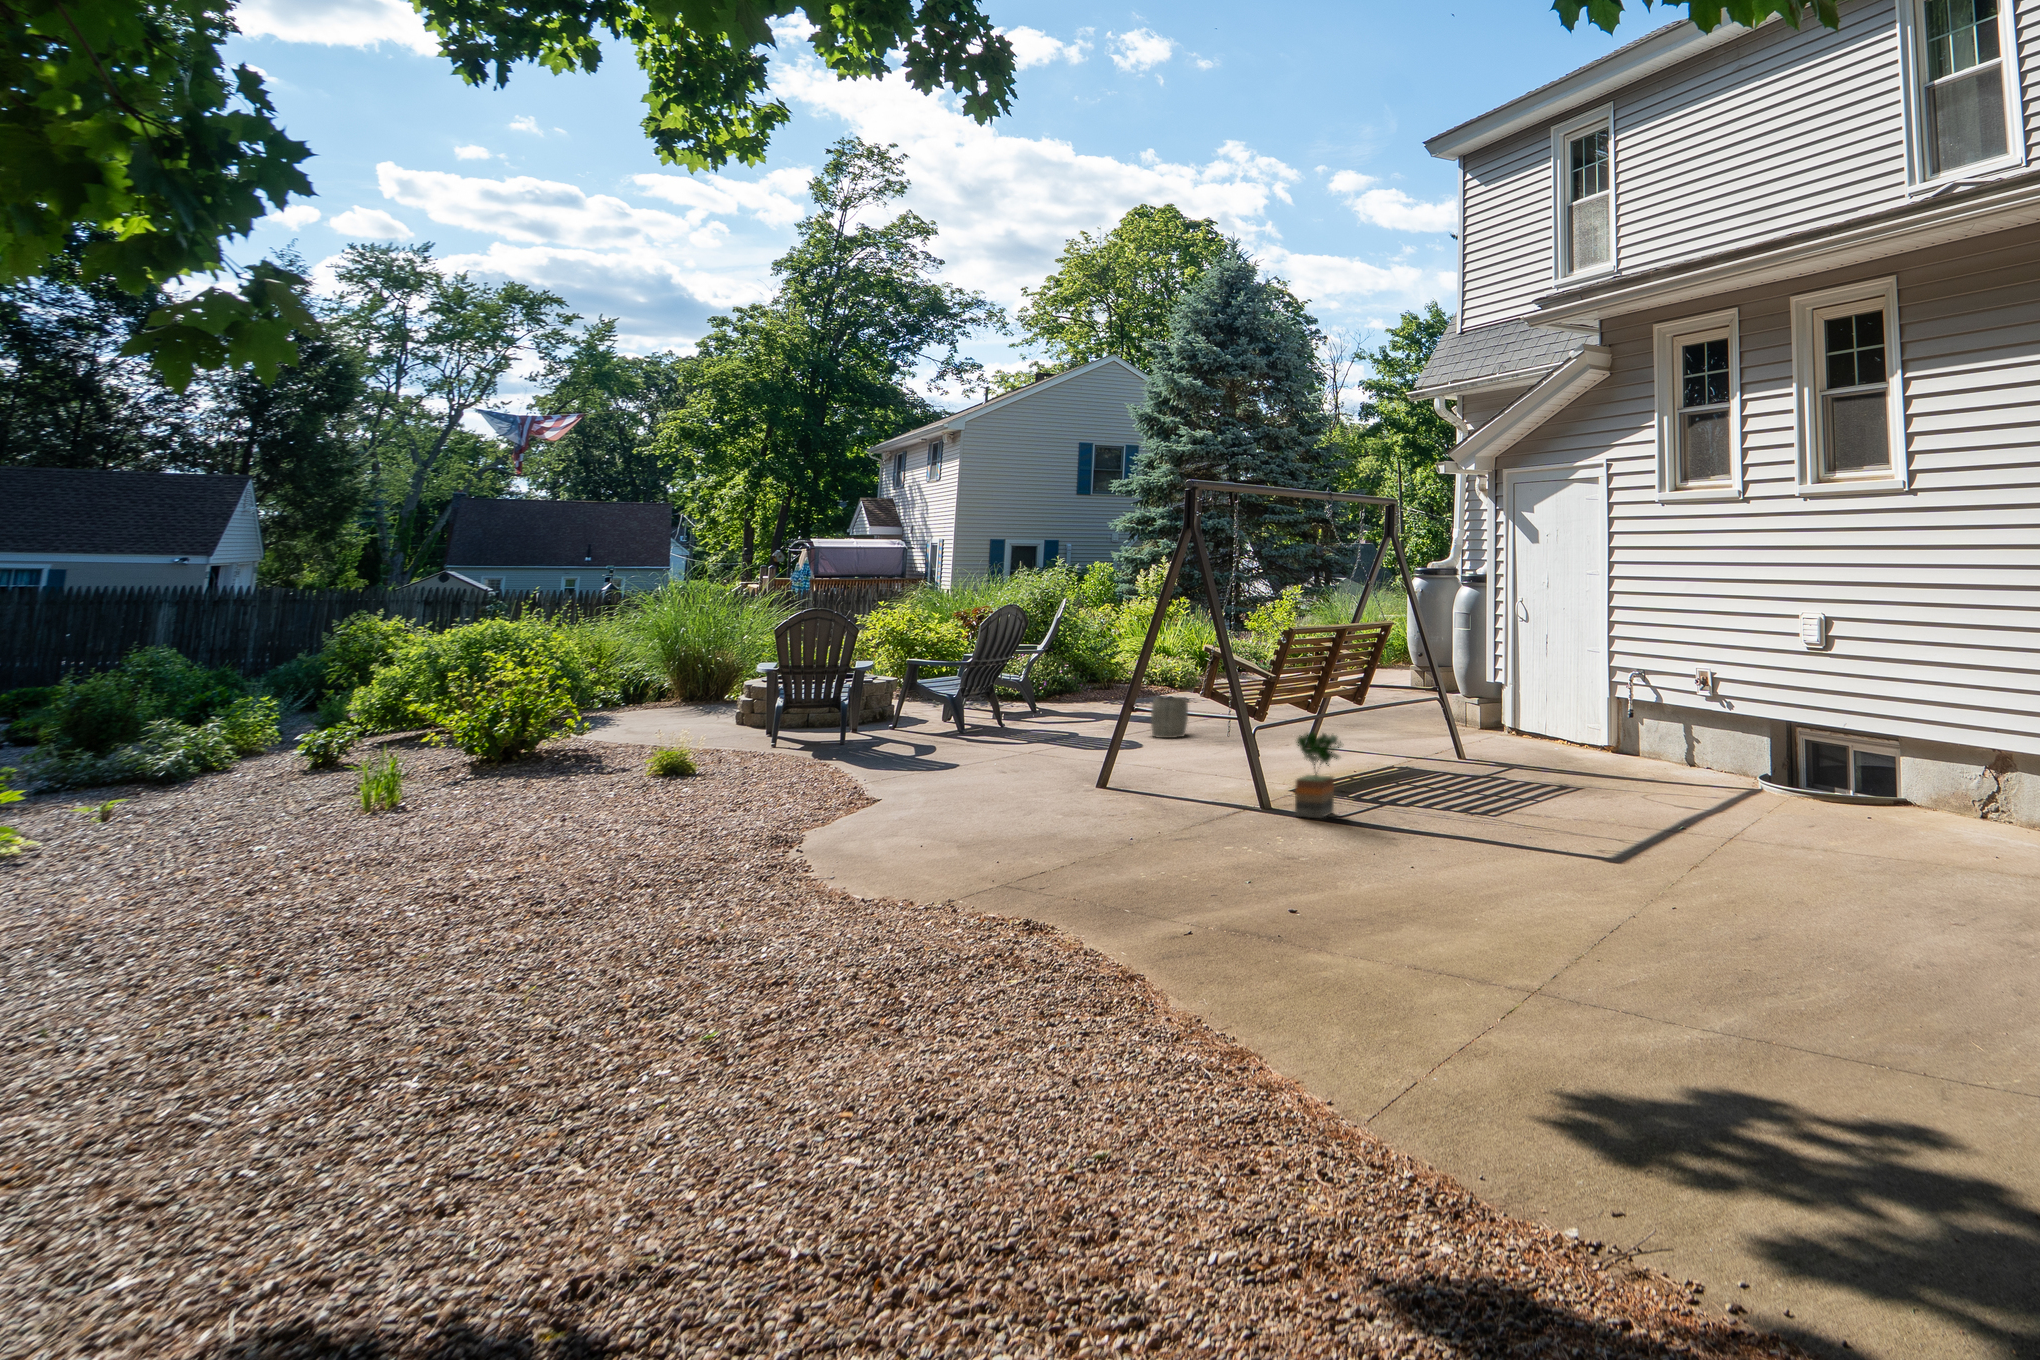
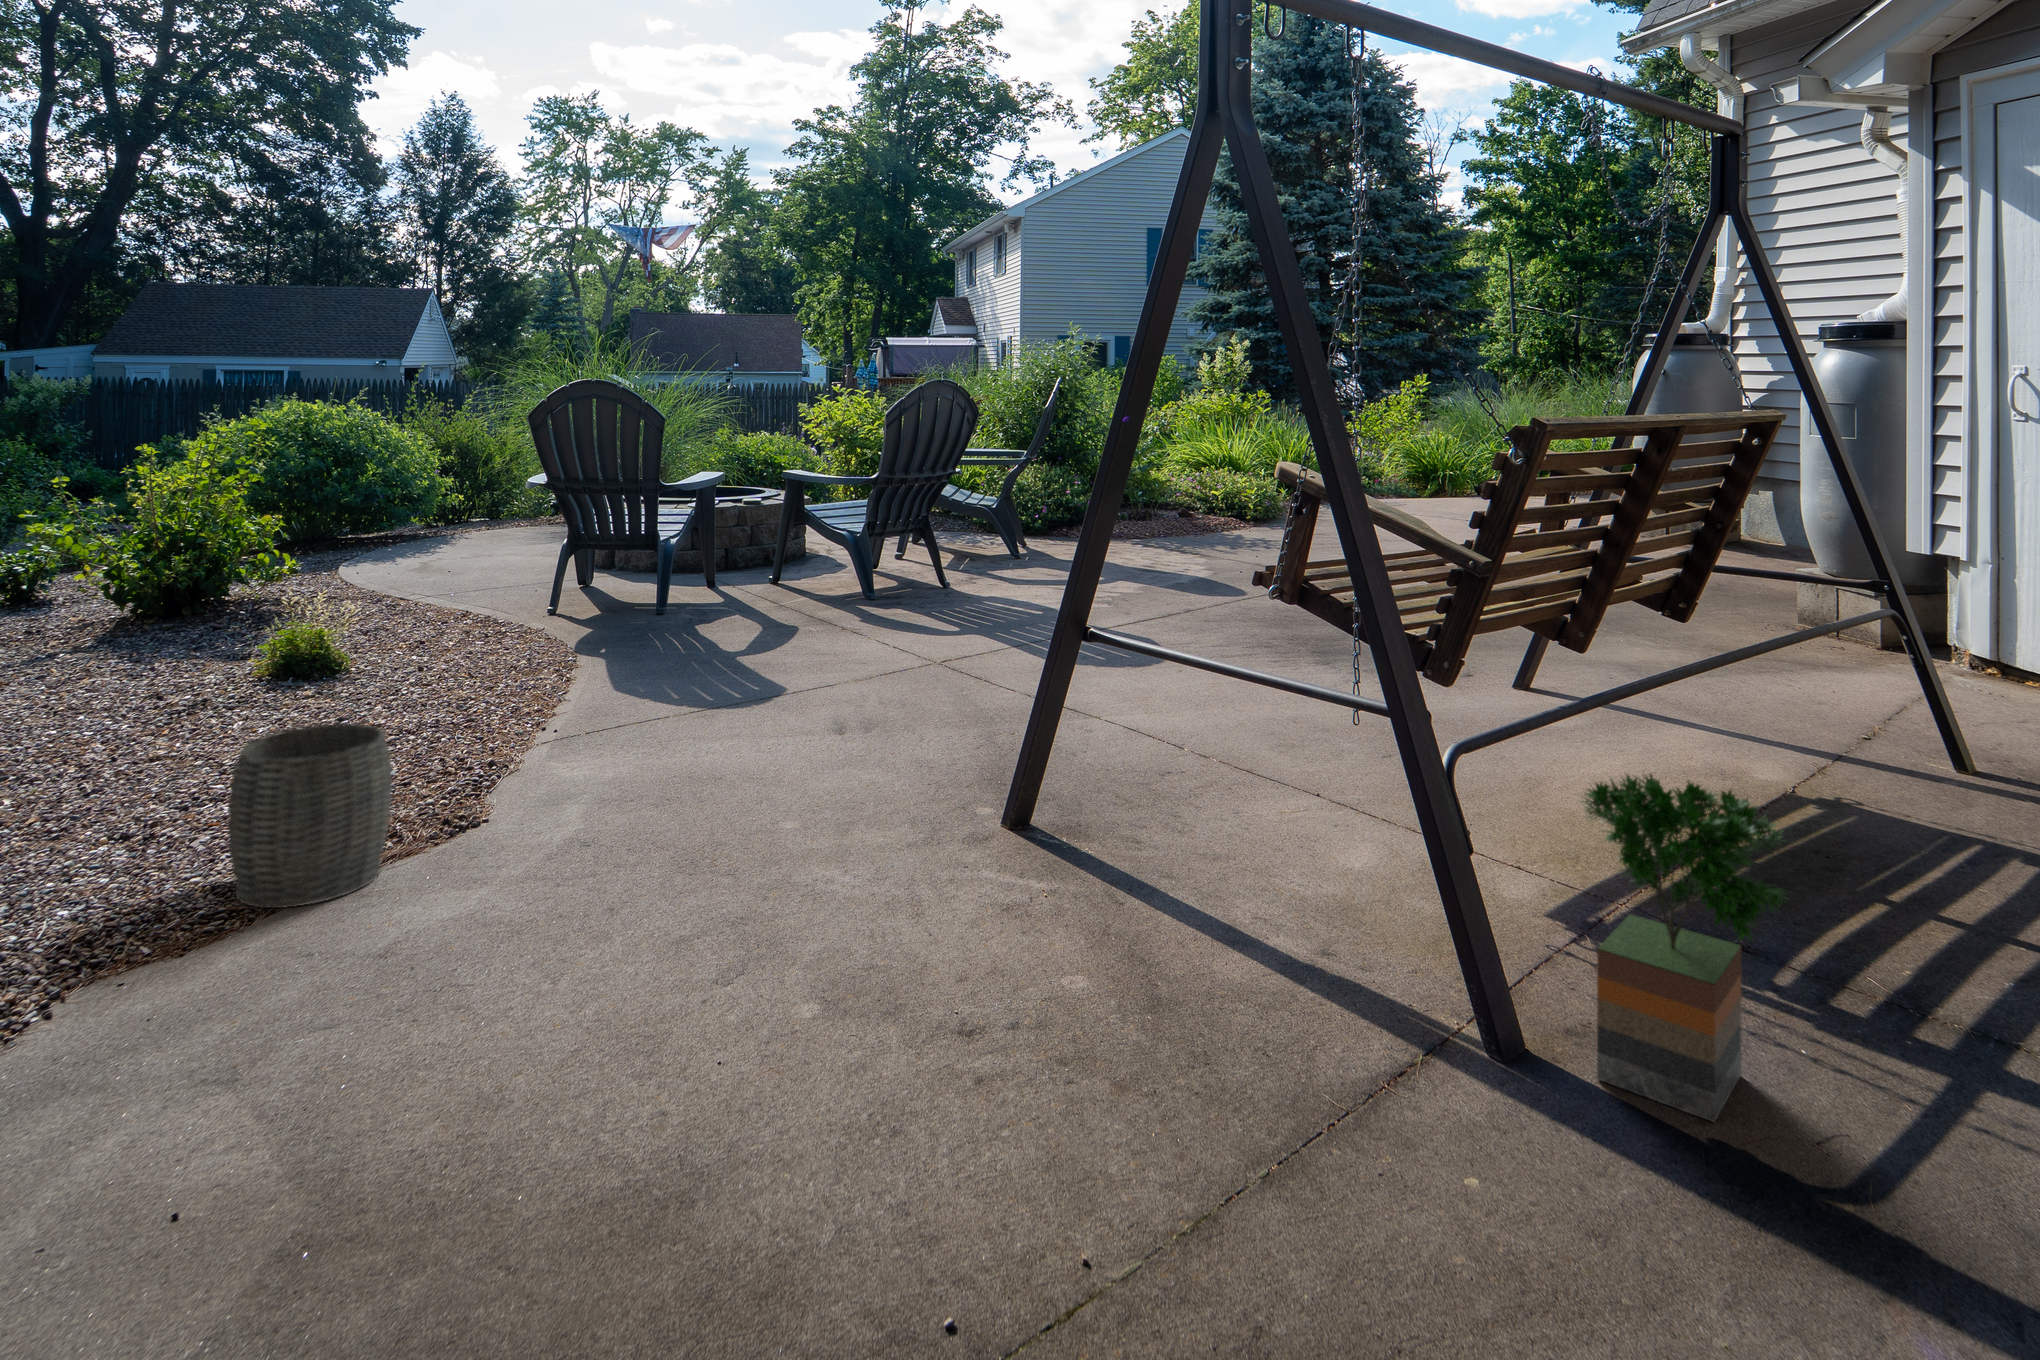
woven basket: present [1151,697,1188,738] -> present [228,723,392,908]

